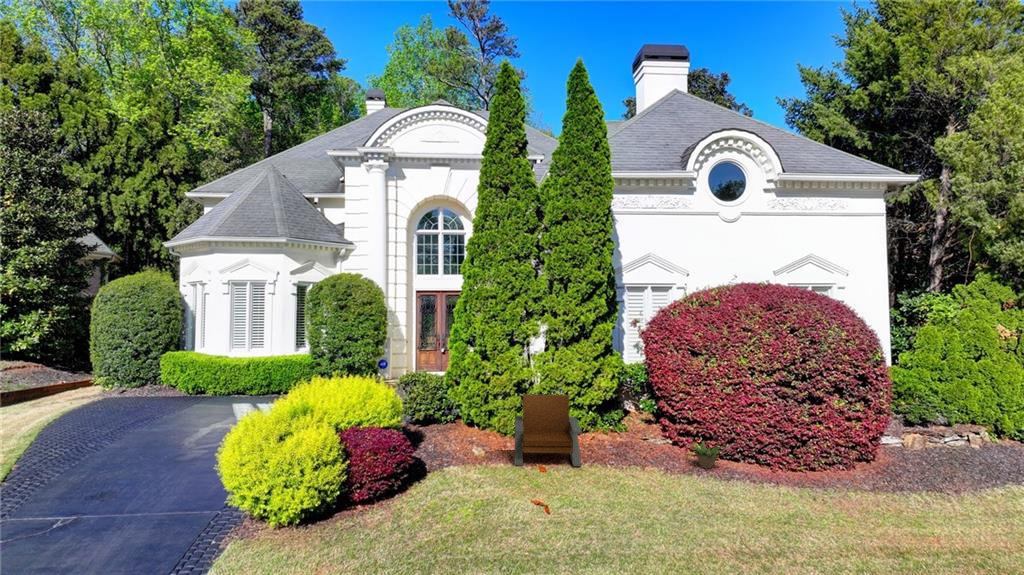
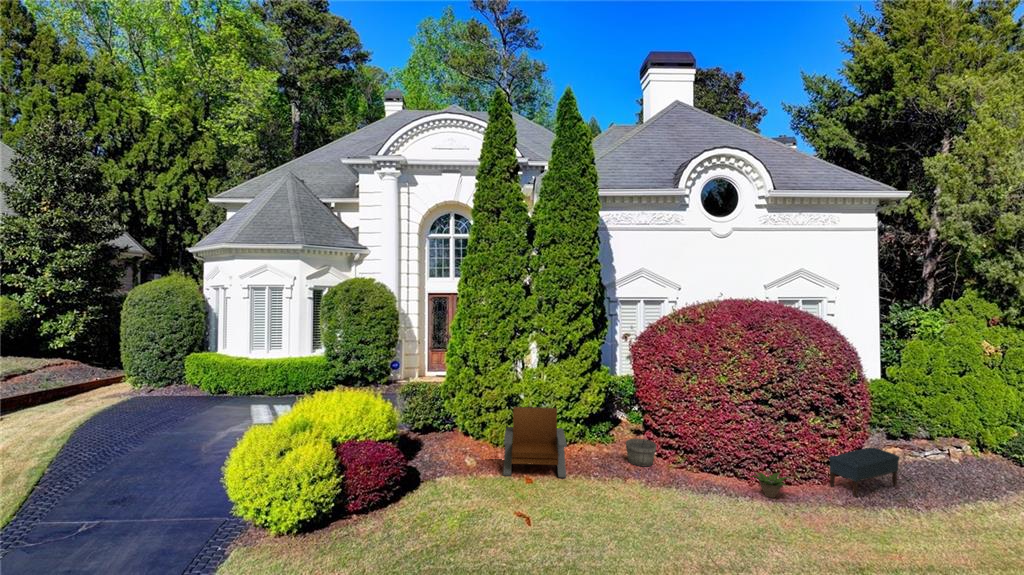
wooden bucket: none [641,424,674,455] -> present [626,439,657,467]
bench: none [854,431,926,480] -> present [829,448,900,497]
decorative plant: present [692,444,724,469] -> present [752,472,789,498]

